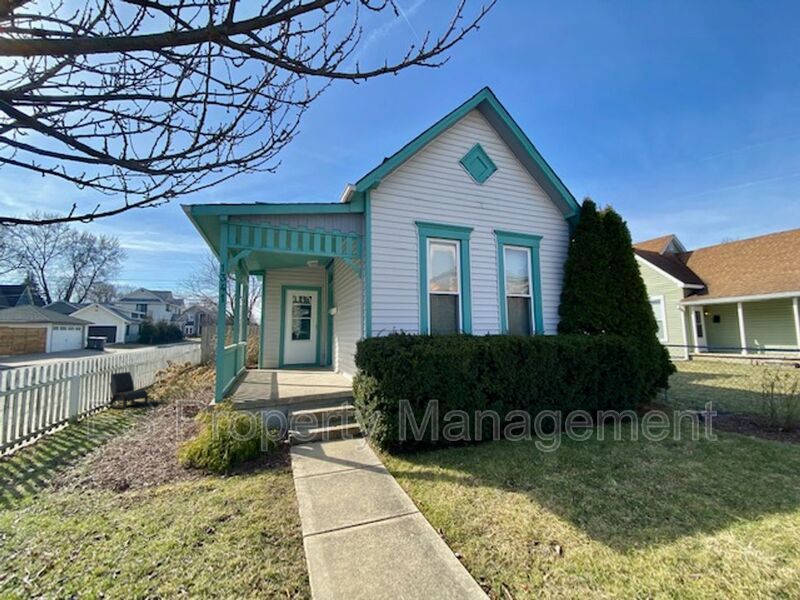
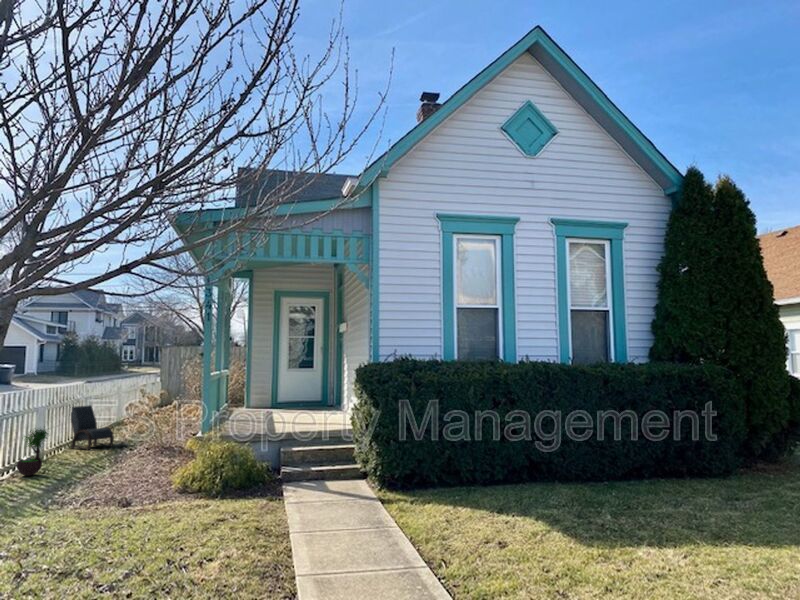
potted tree: none [29,398,69,446] -> present [17,429,48,476]

